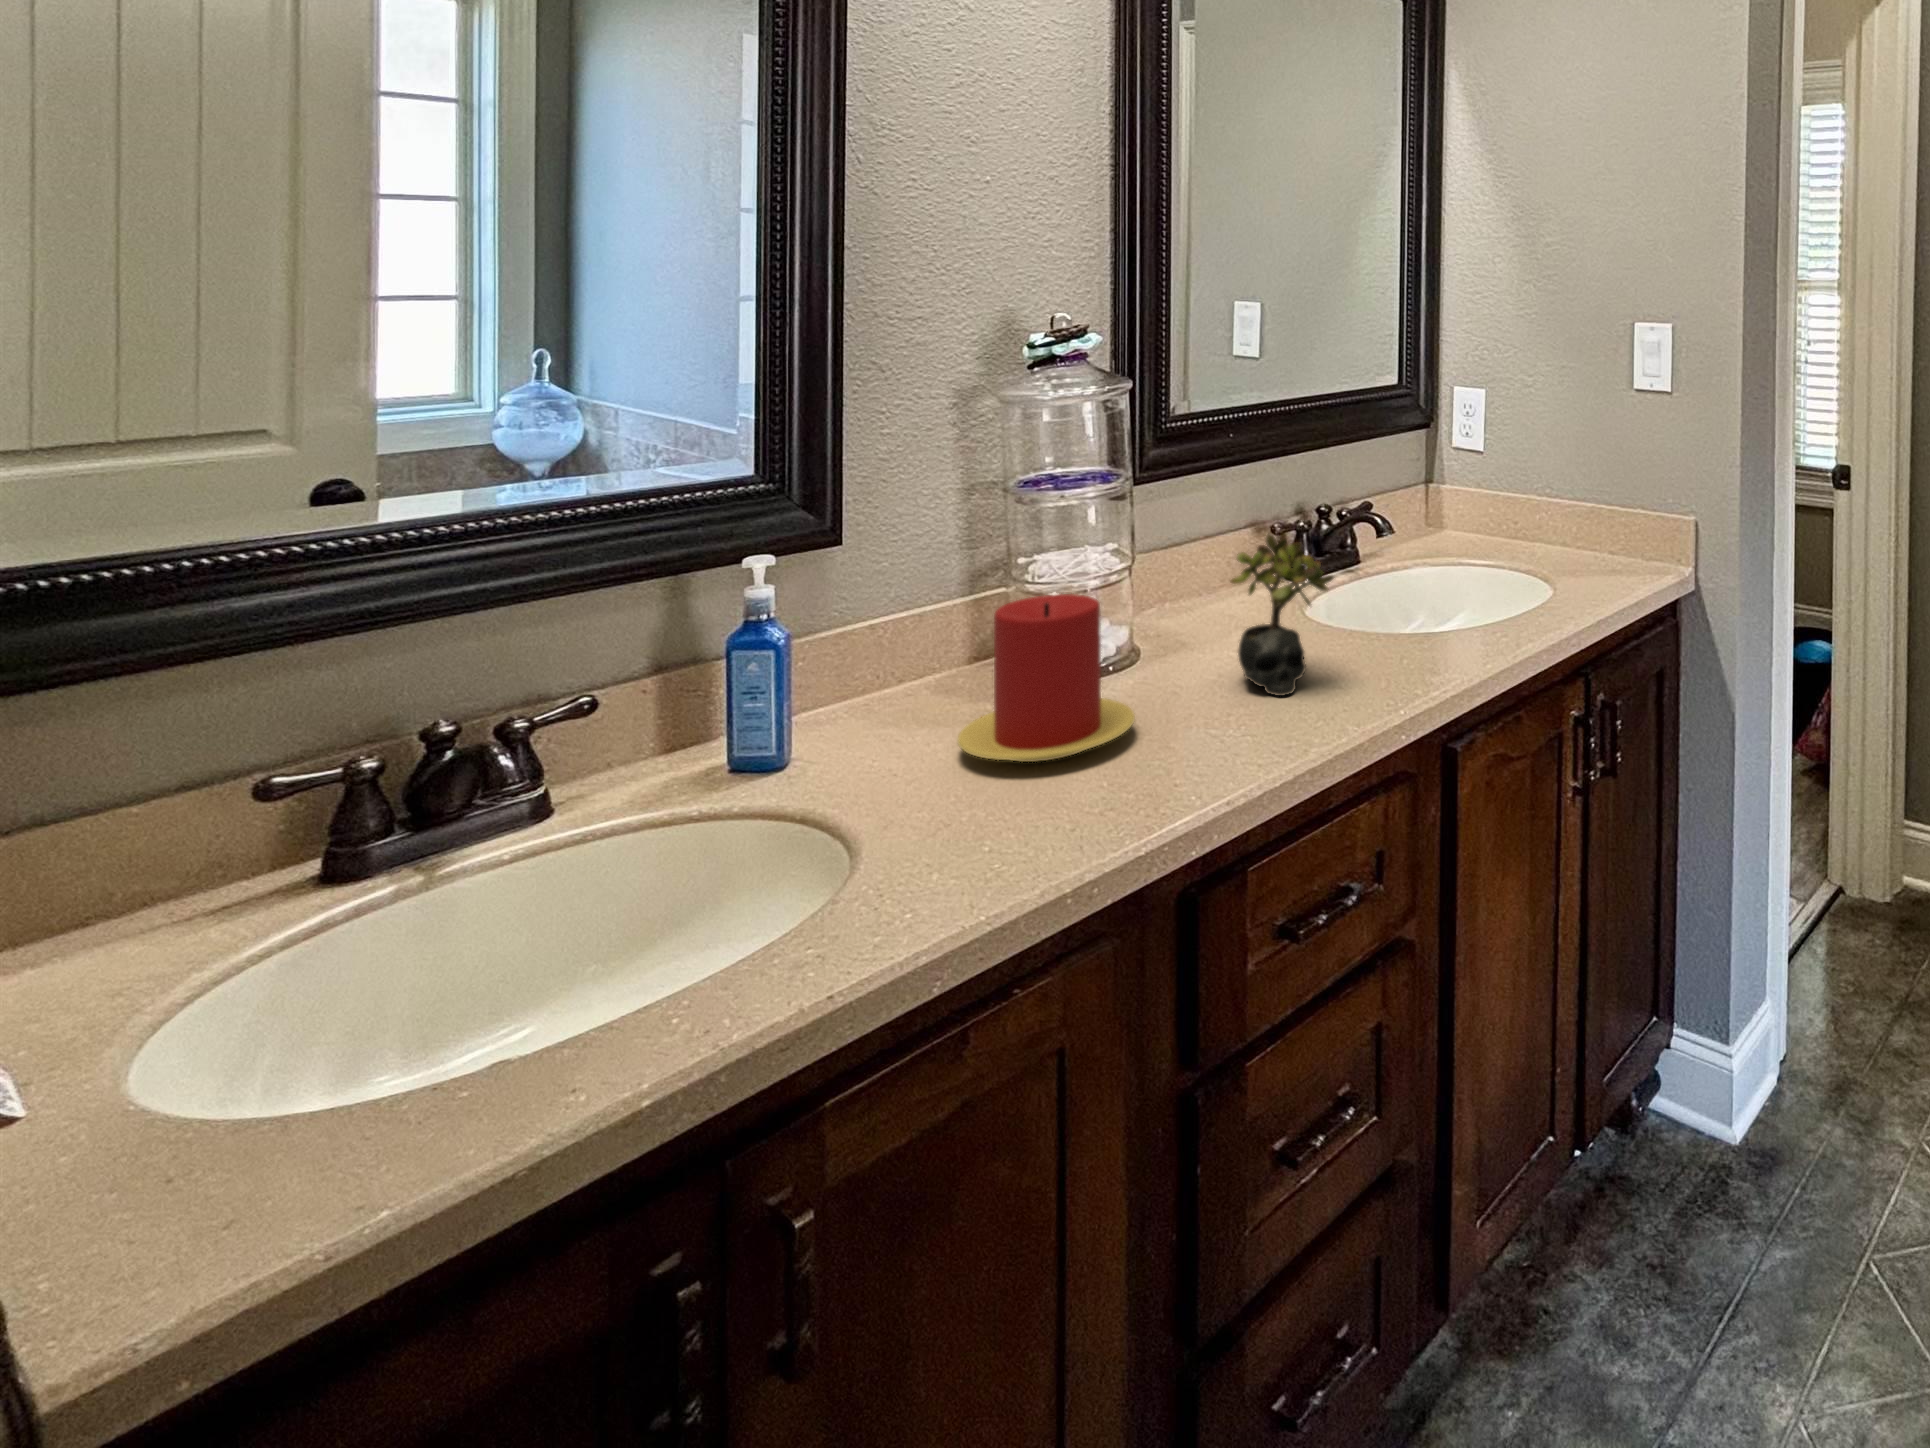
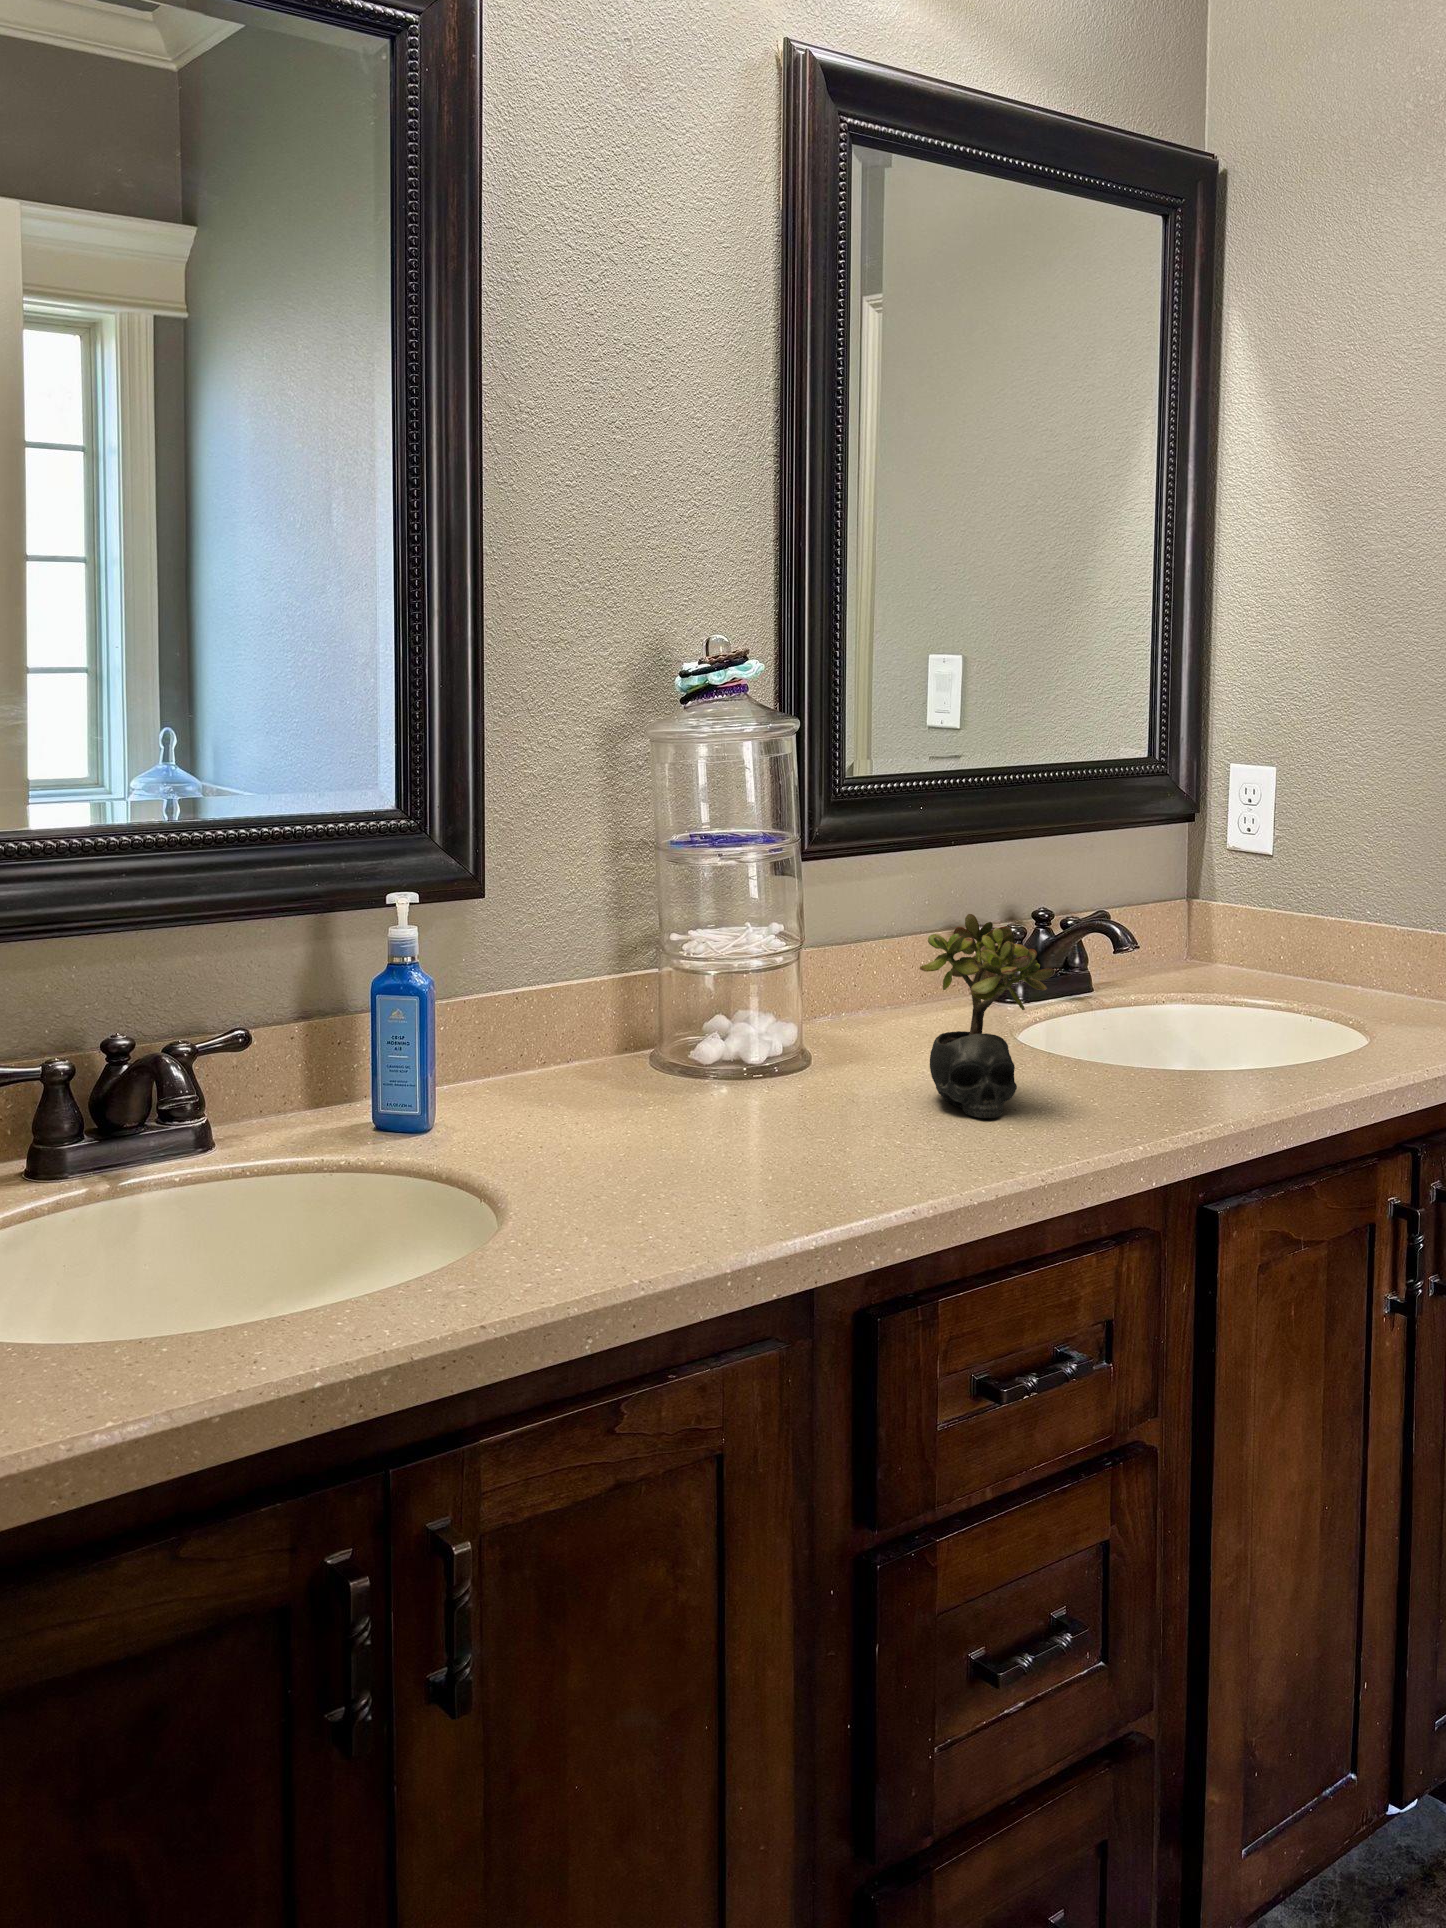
candle: present [958,594,1135,762] -> none [605,963,804,1154]

